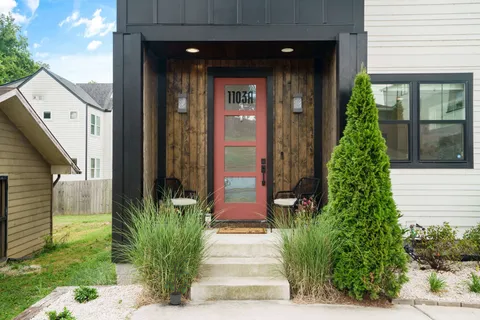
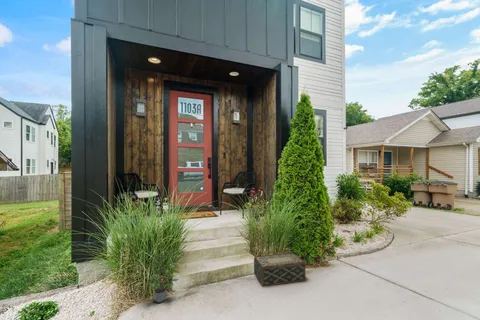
woven basket: none [282,278,339,313] -> present [254,252,306,287]

